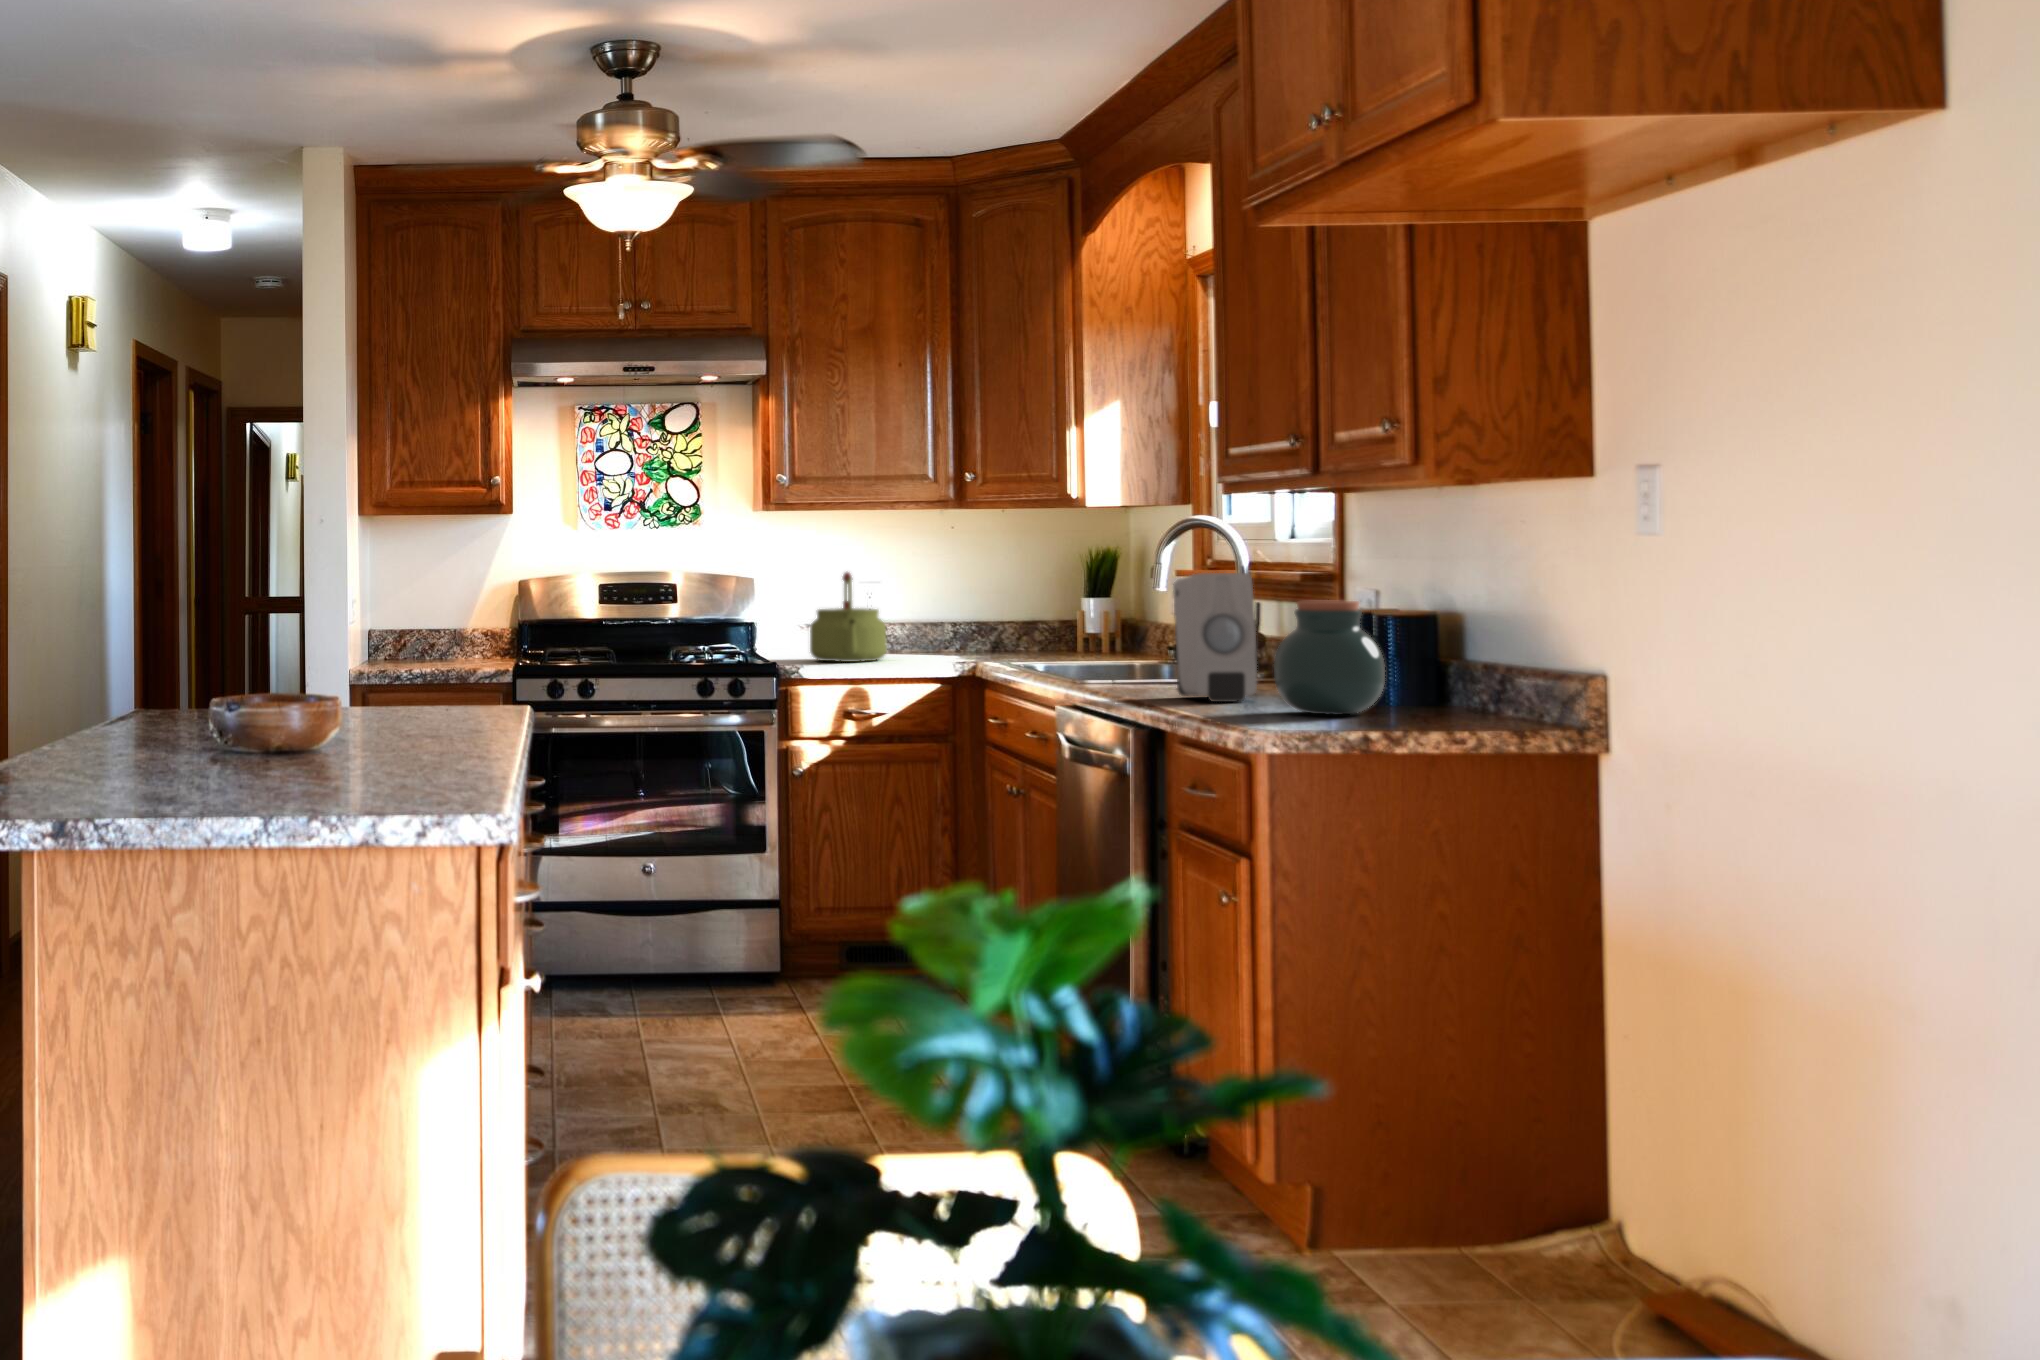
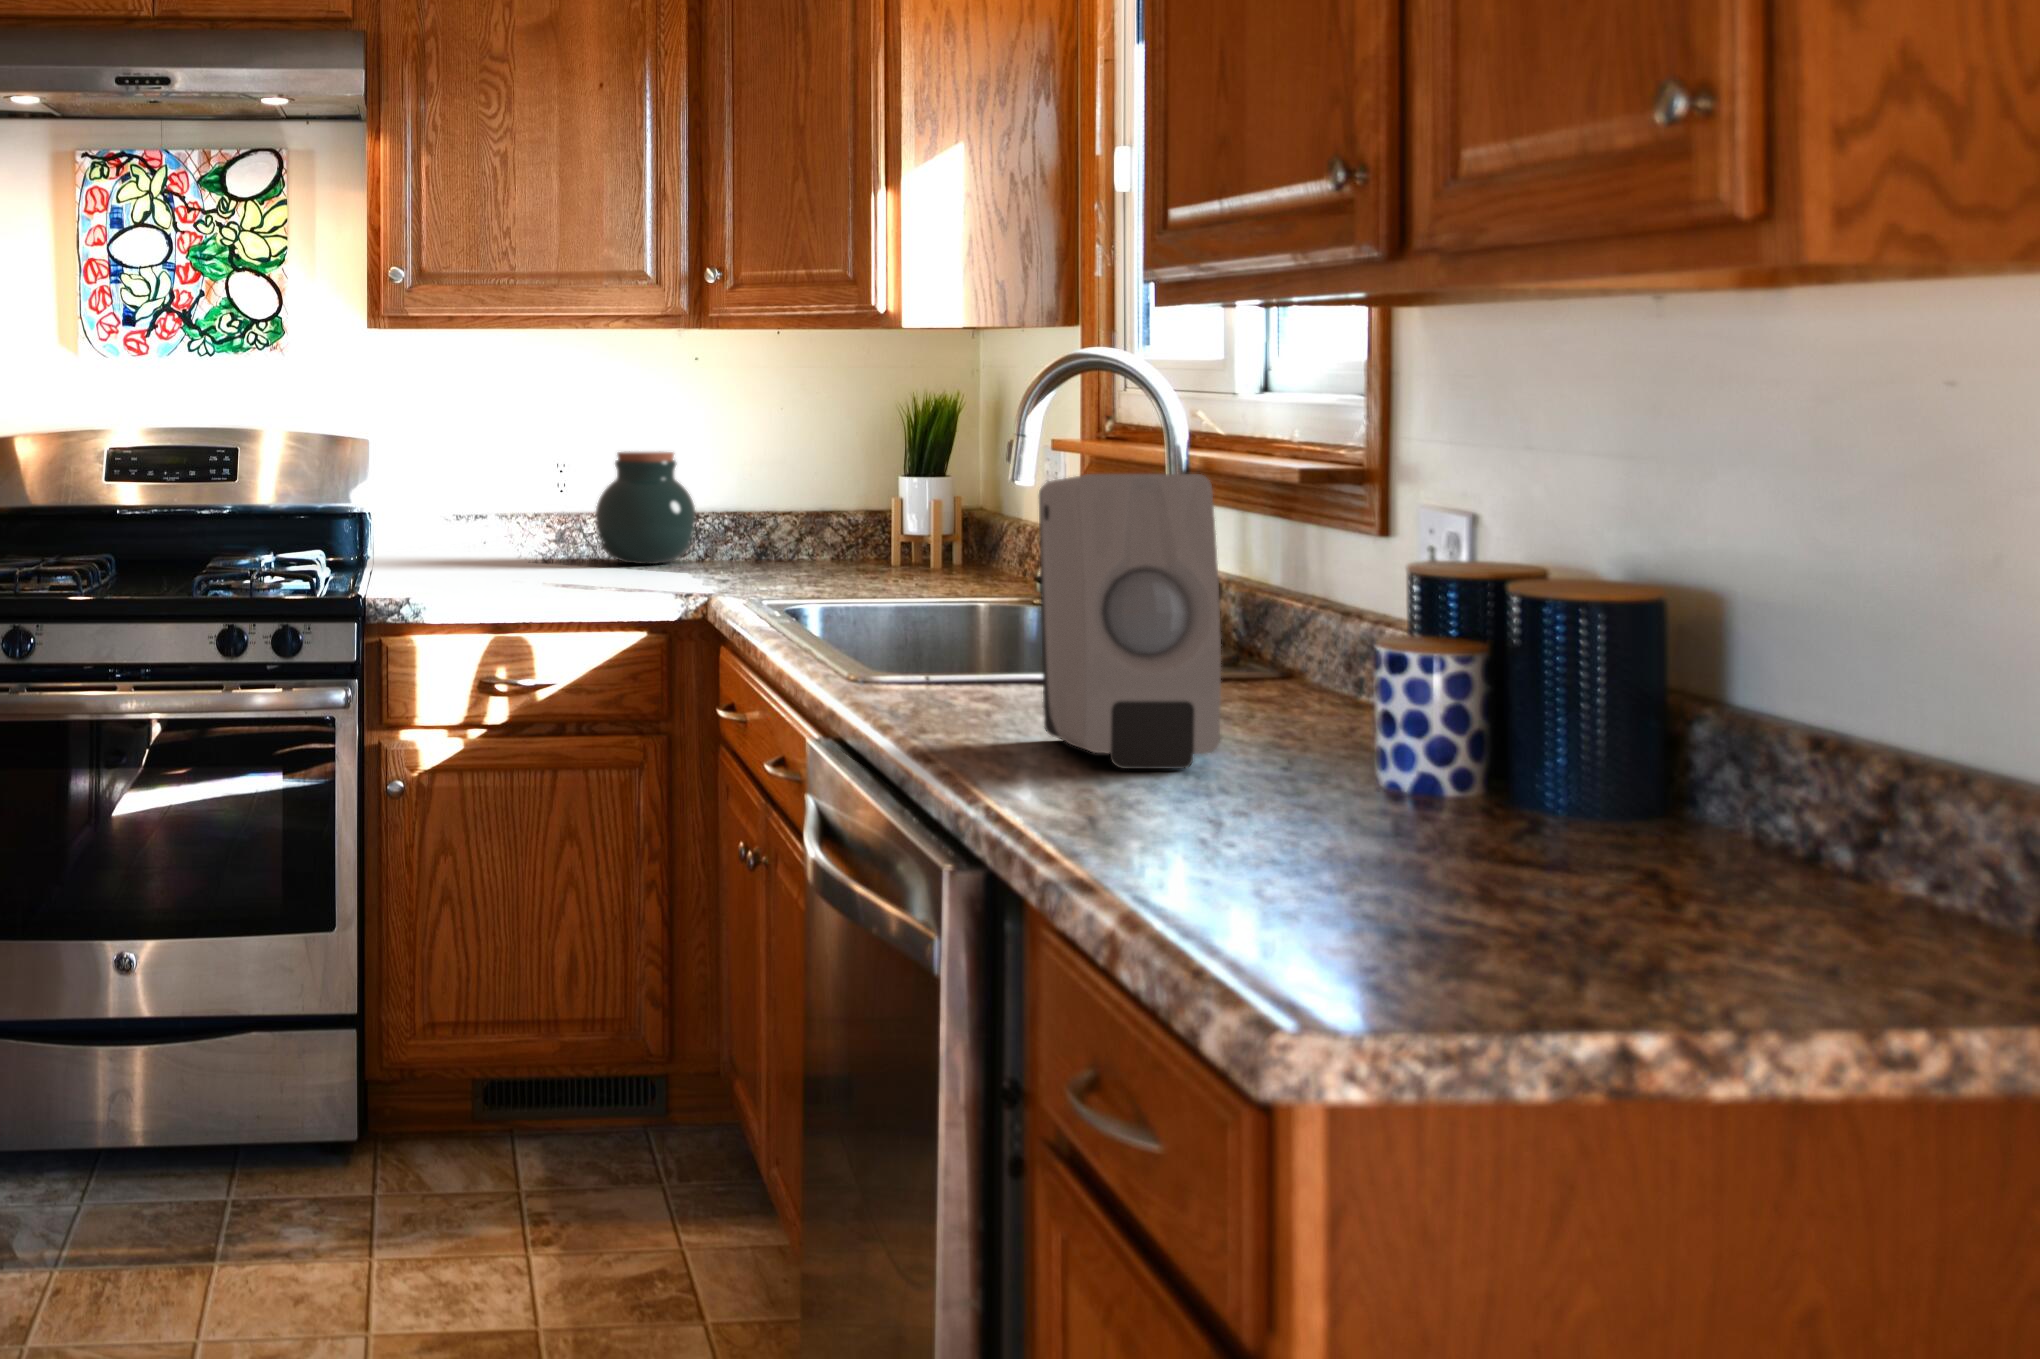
kettle: present [810,572,887,662] -> none [442,433,571,588]
jar: present [1274,601,1385,715] -> present [595,451,696,564]

